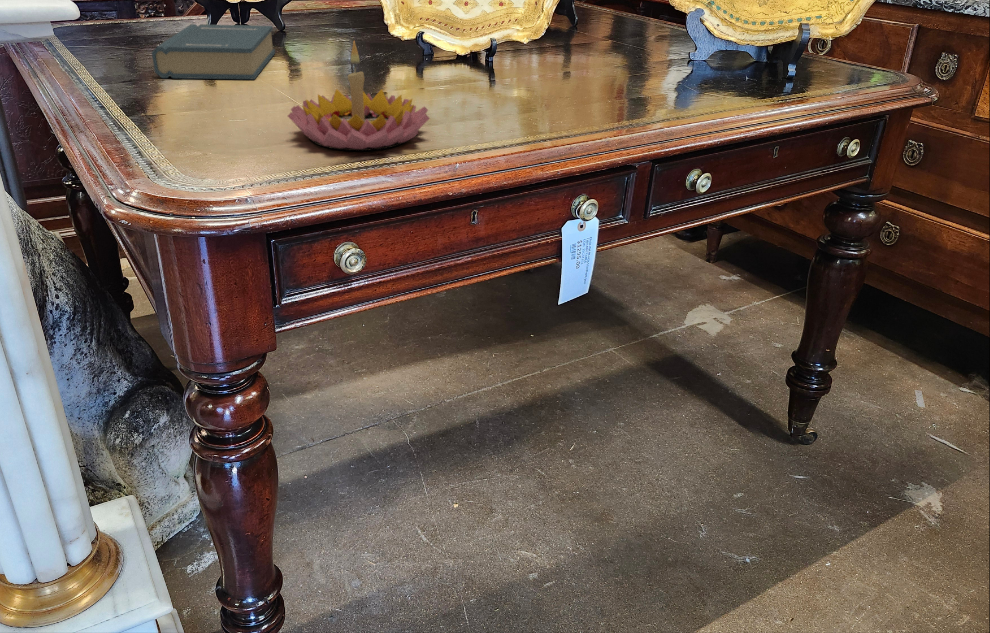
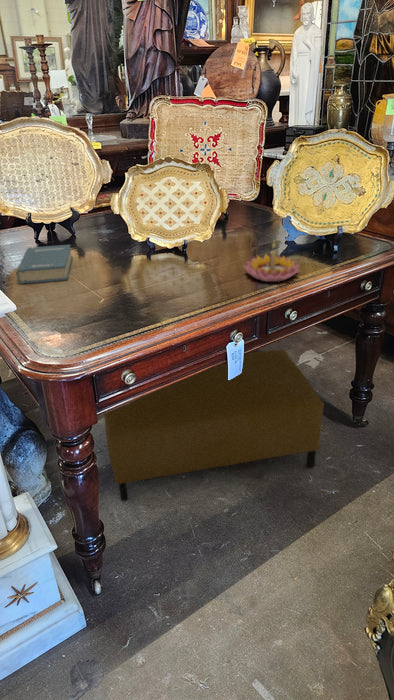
candle holder: present [288,42,429,151] -> present [243,241,299,282]
ottoman: none [309,281,743,538] -> present [104,350,324,501]

